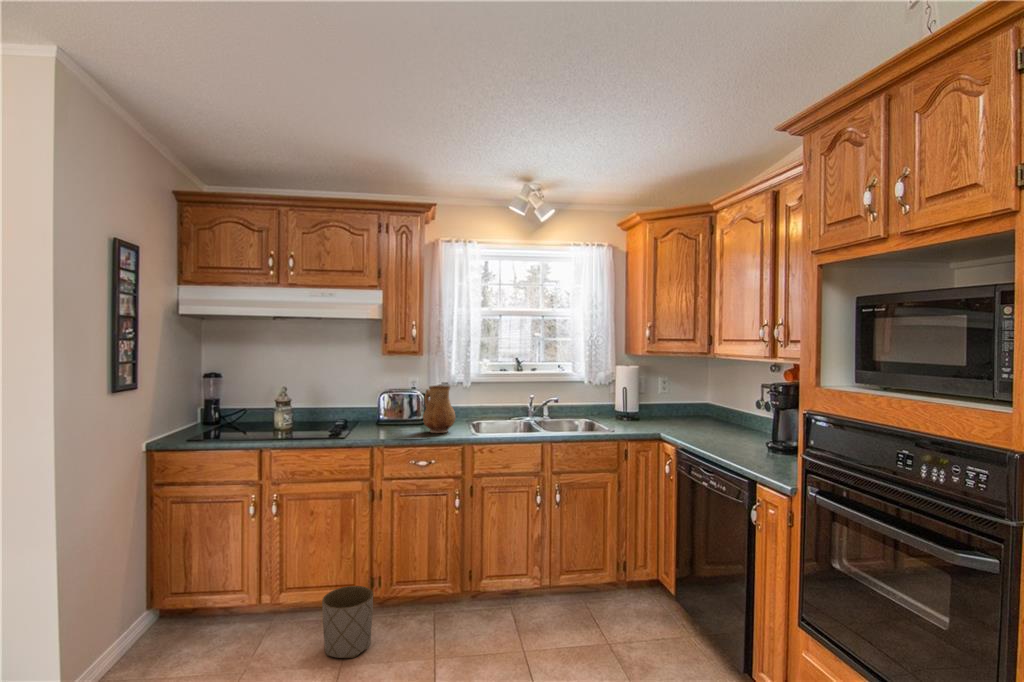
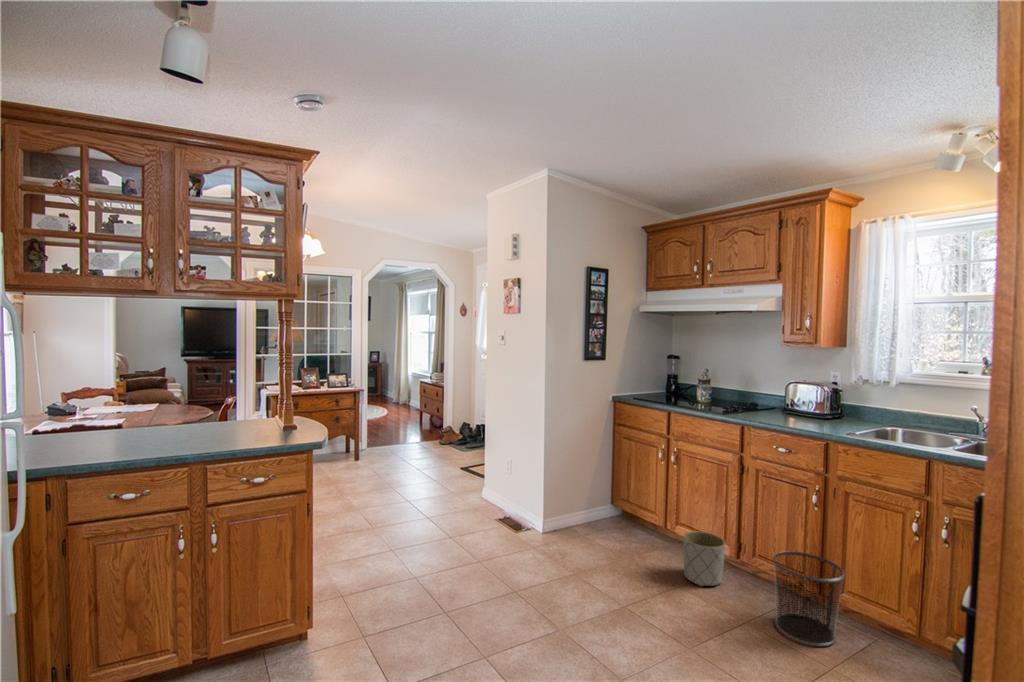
ceramic pitcher: present [423,385,456,433] -> none [798,380,836,428]
waste bin: none [441,559,505,655] -> present [773,551,845,646]

